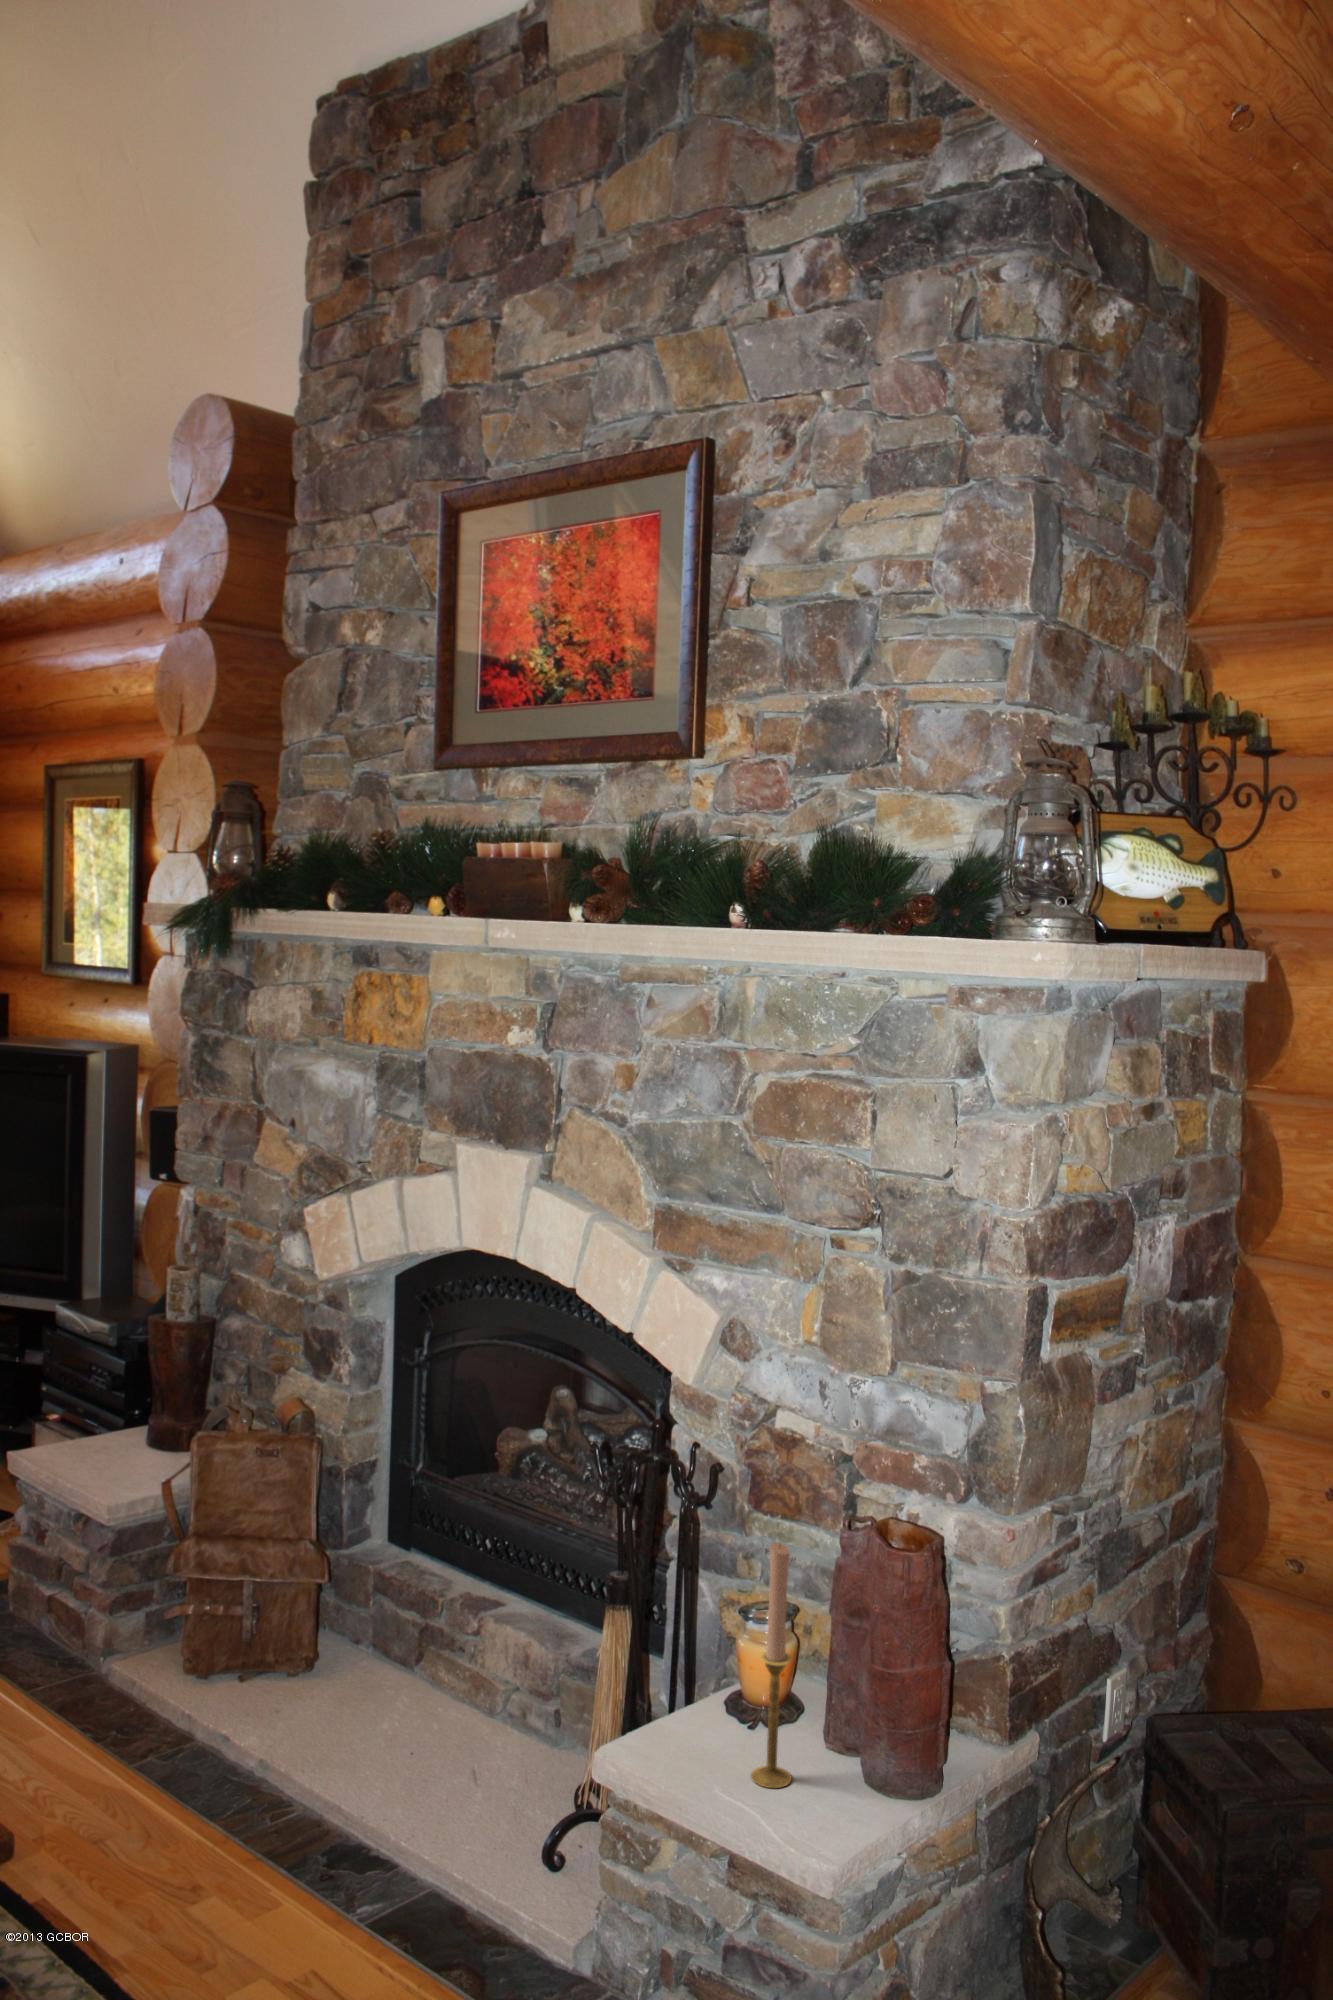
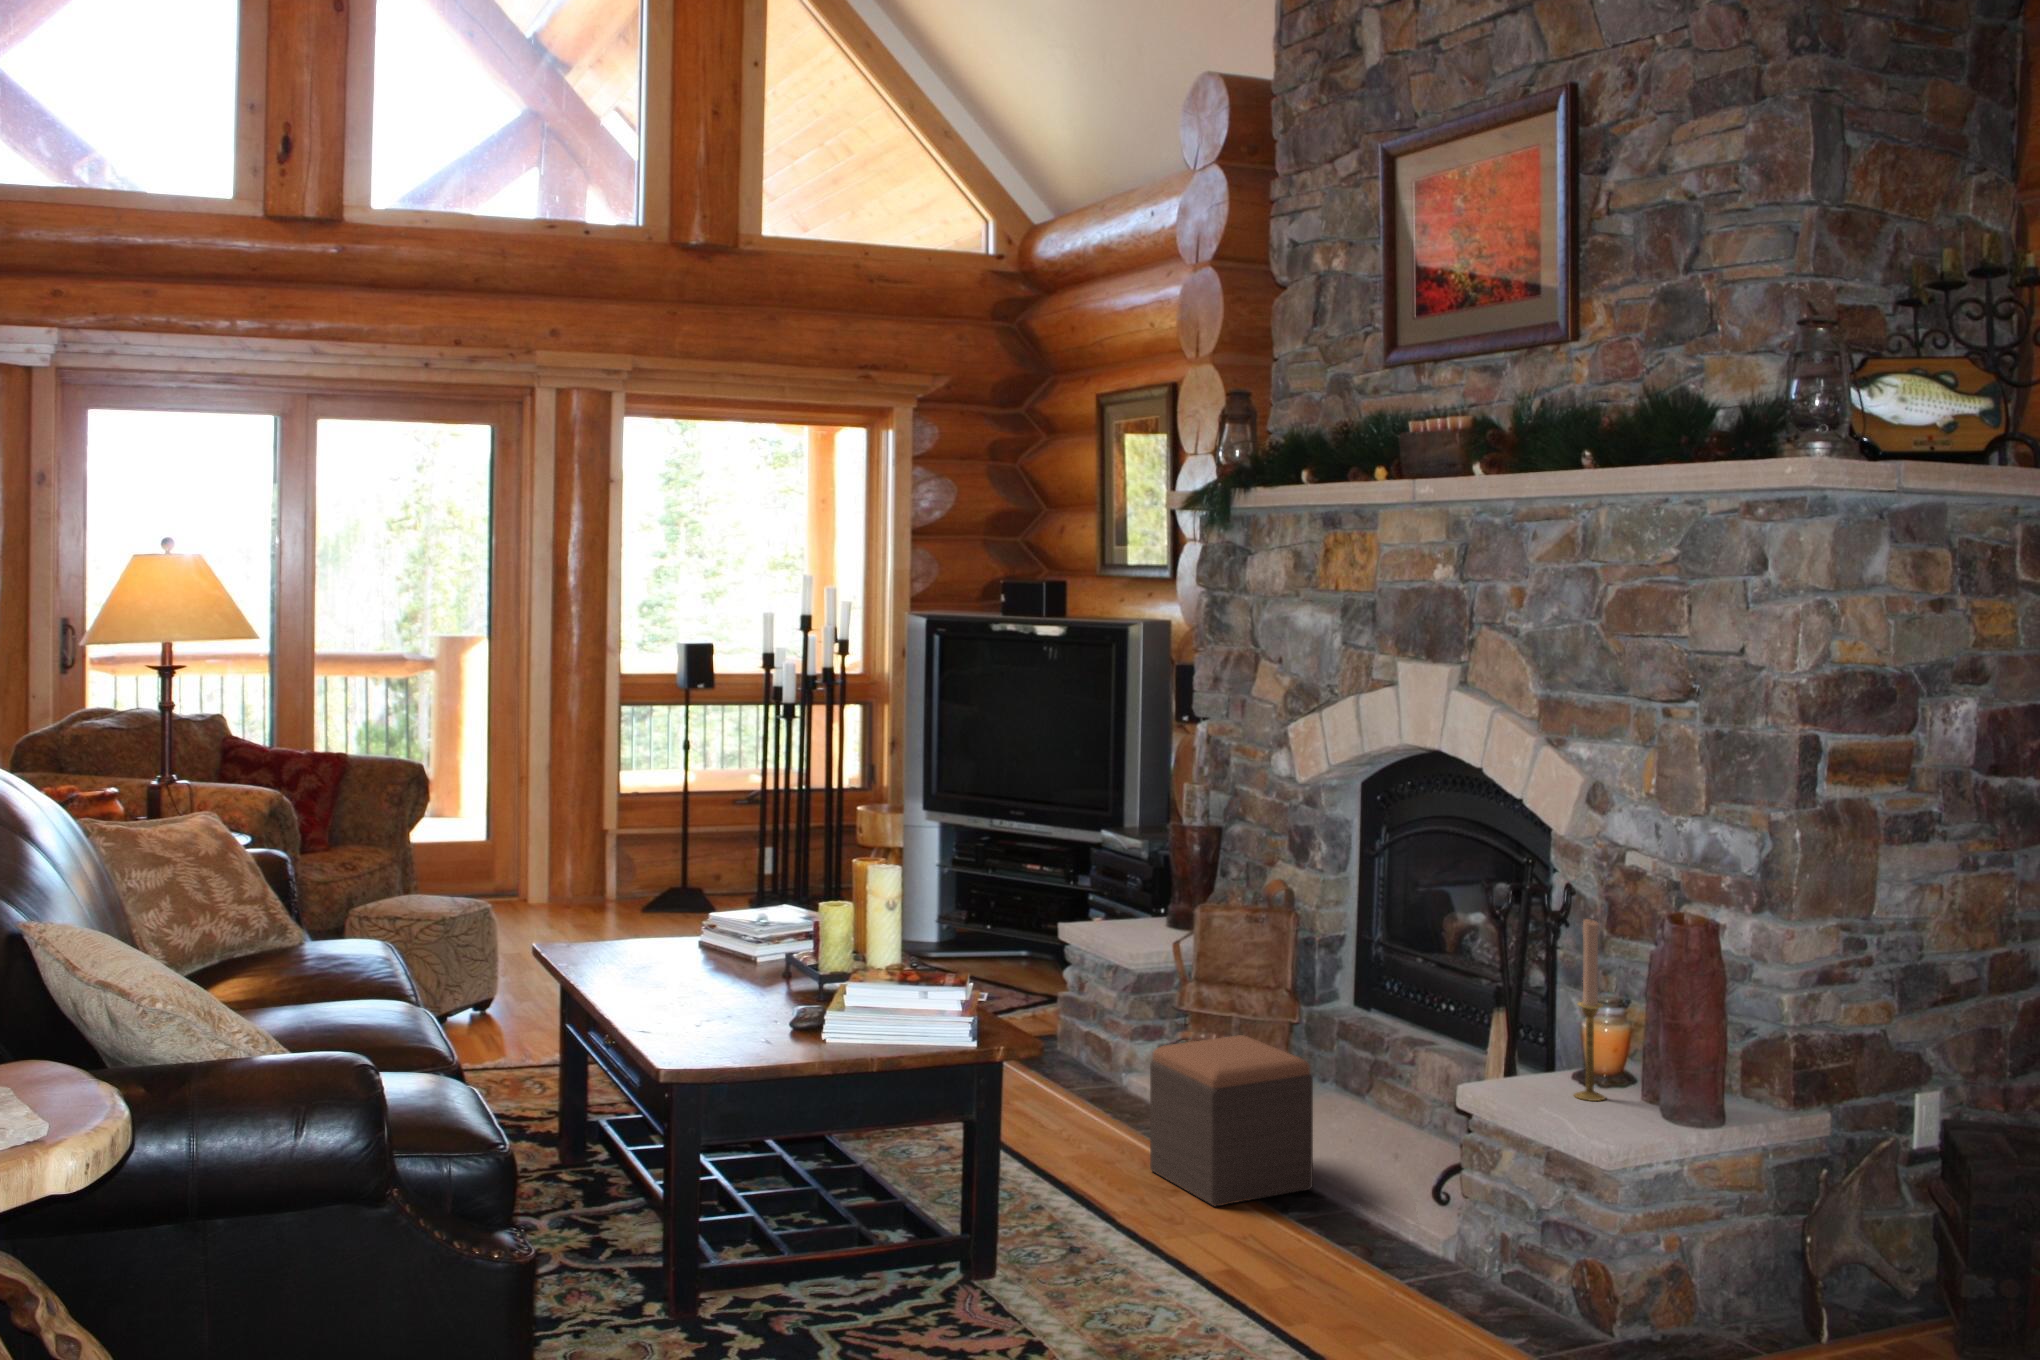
footstool: none [136,1656,367,1944] -> present [1150,1035,1313,1207]

